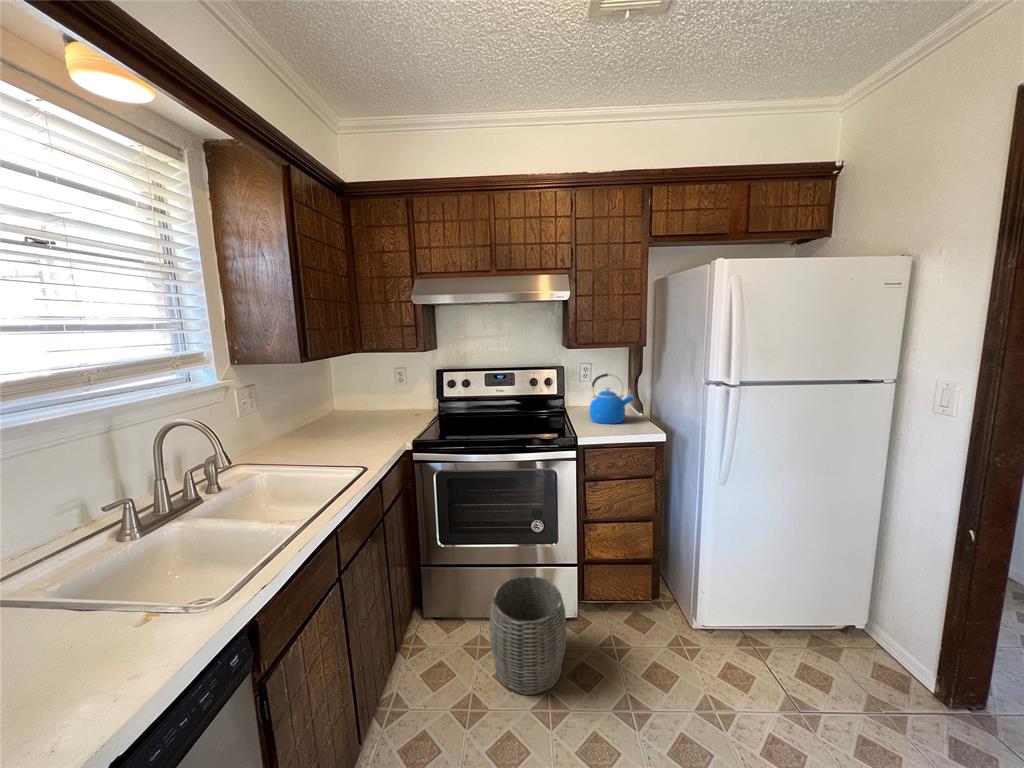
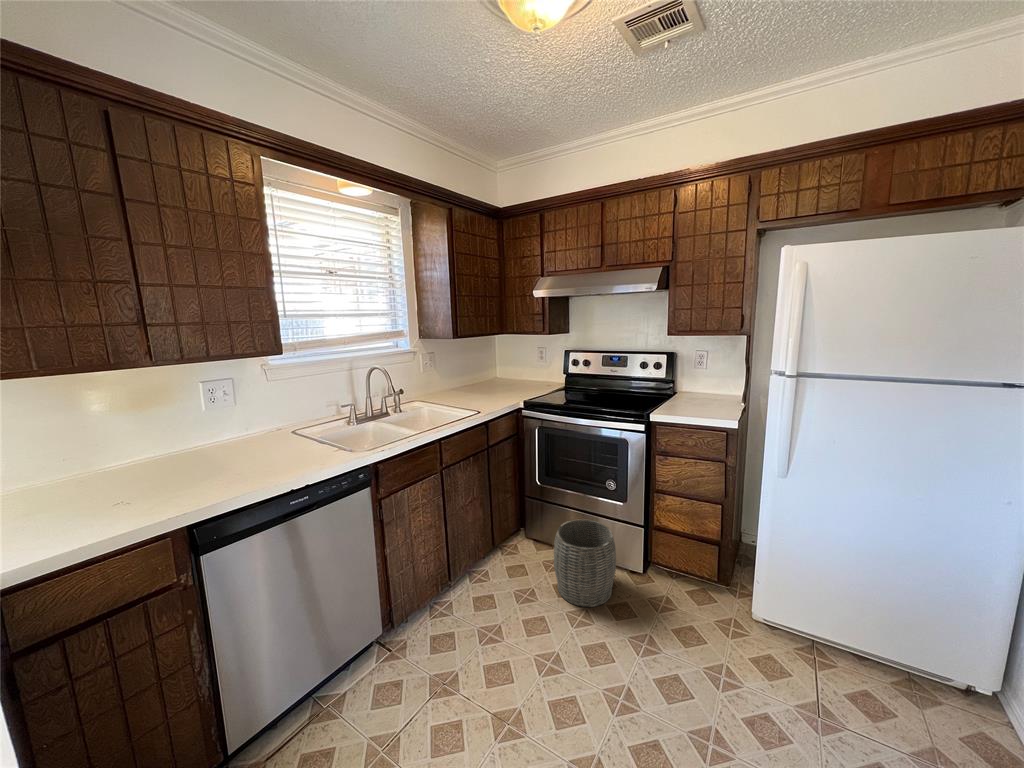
kettle: present [589,374,634,424] -> none [684,360,732,409]

